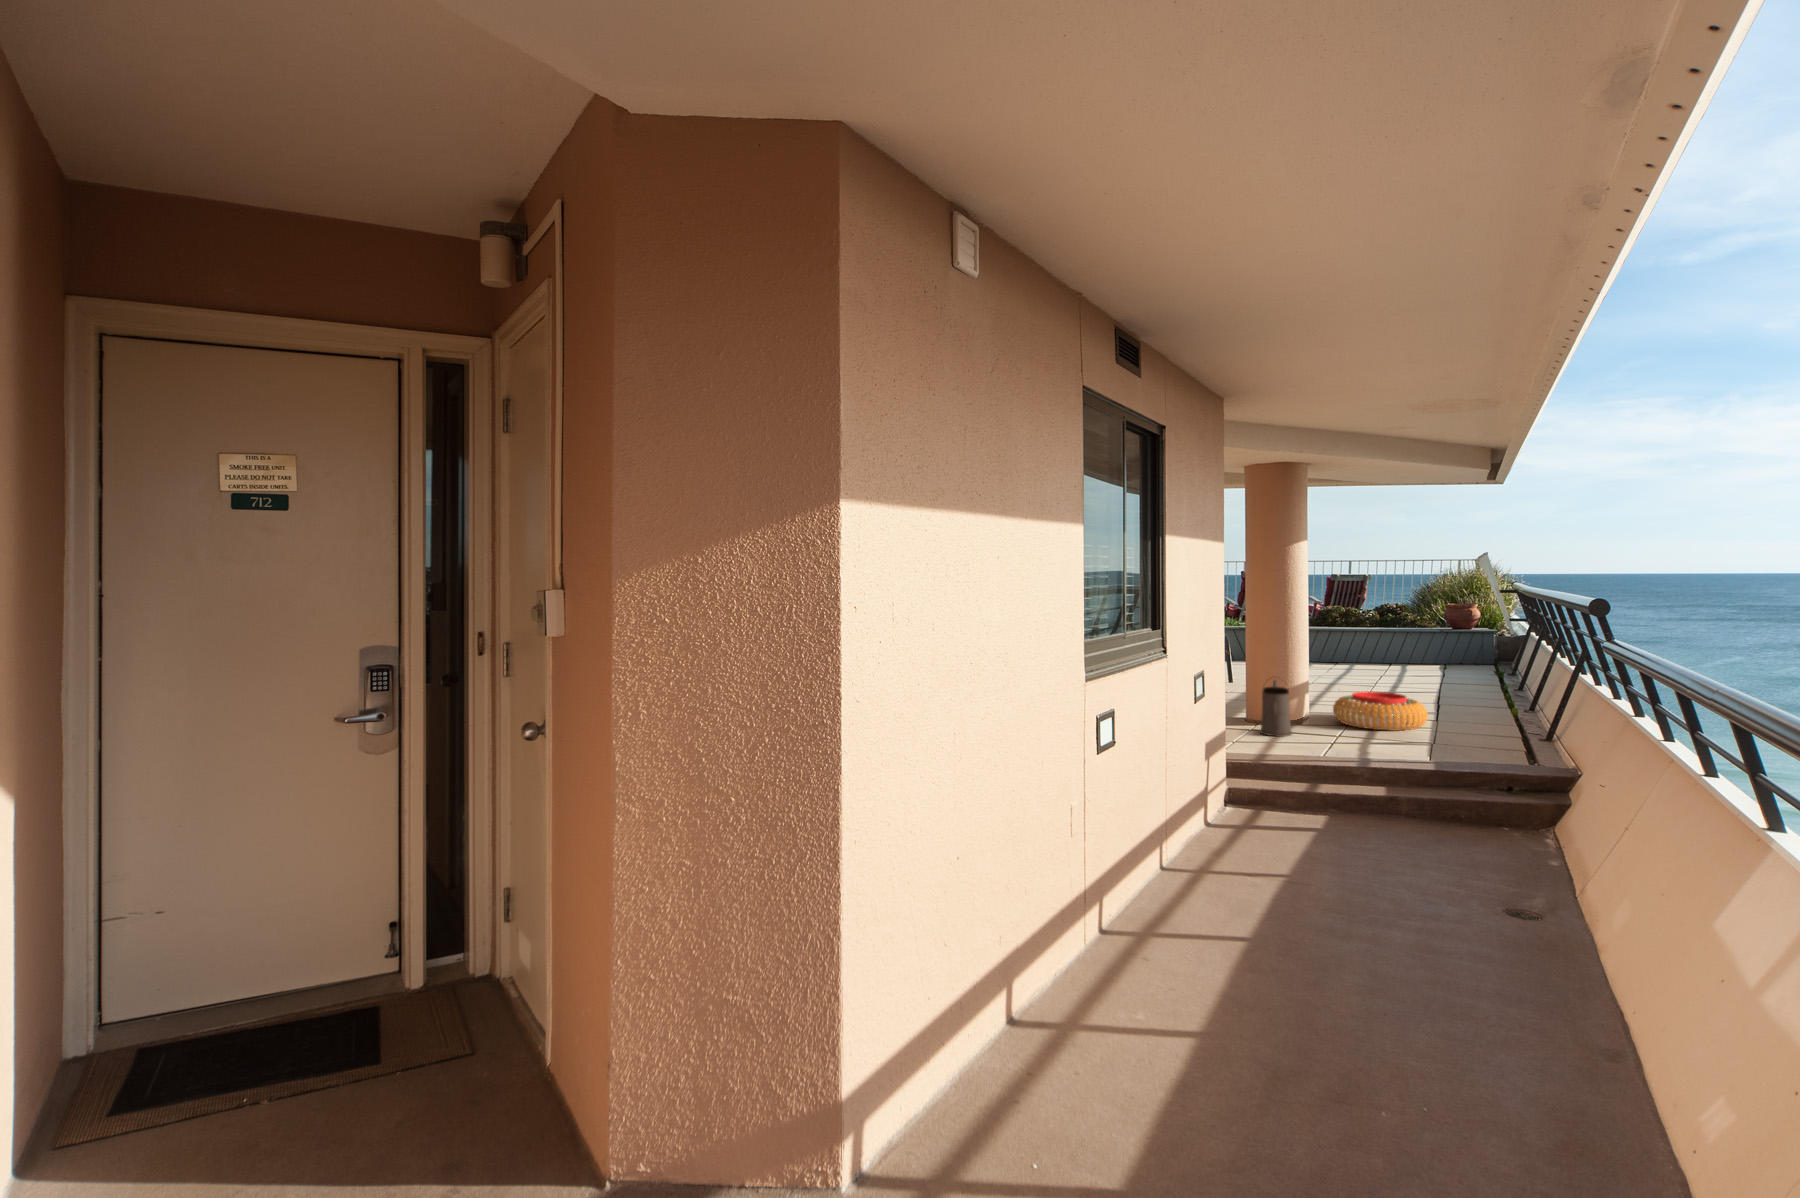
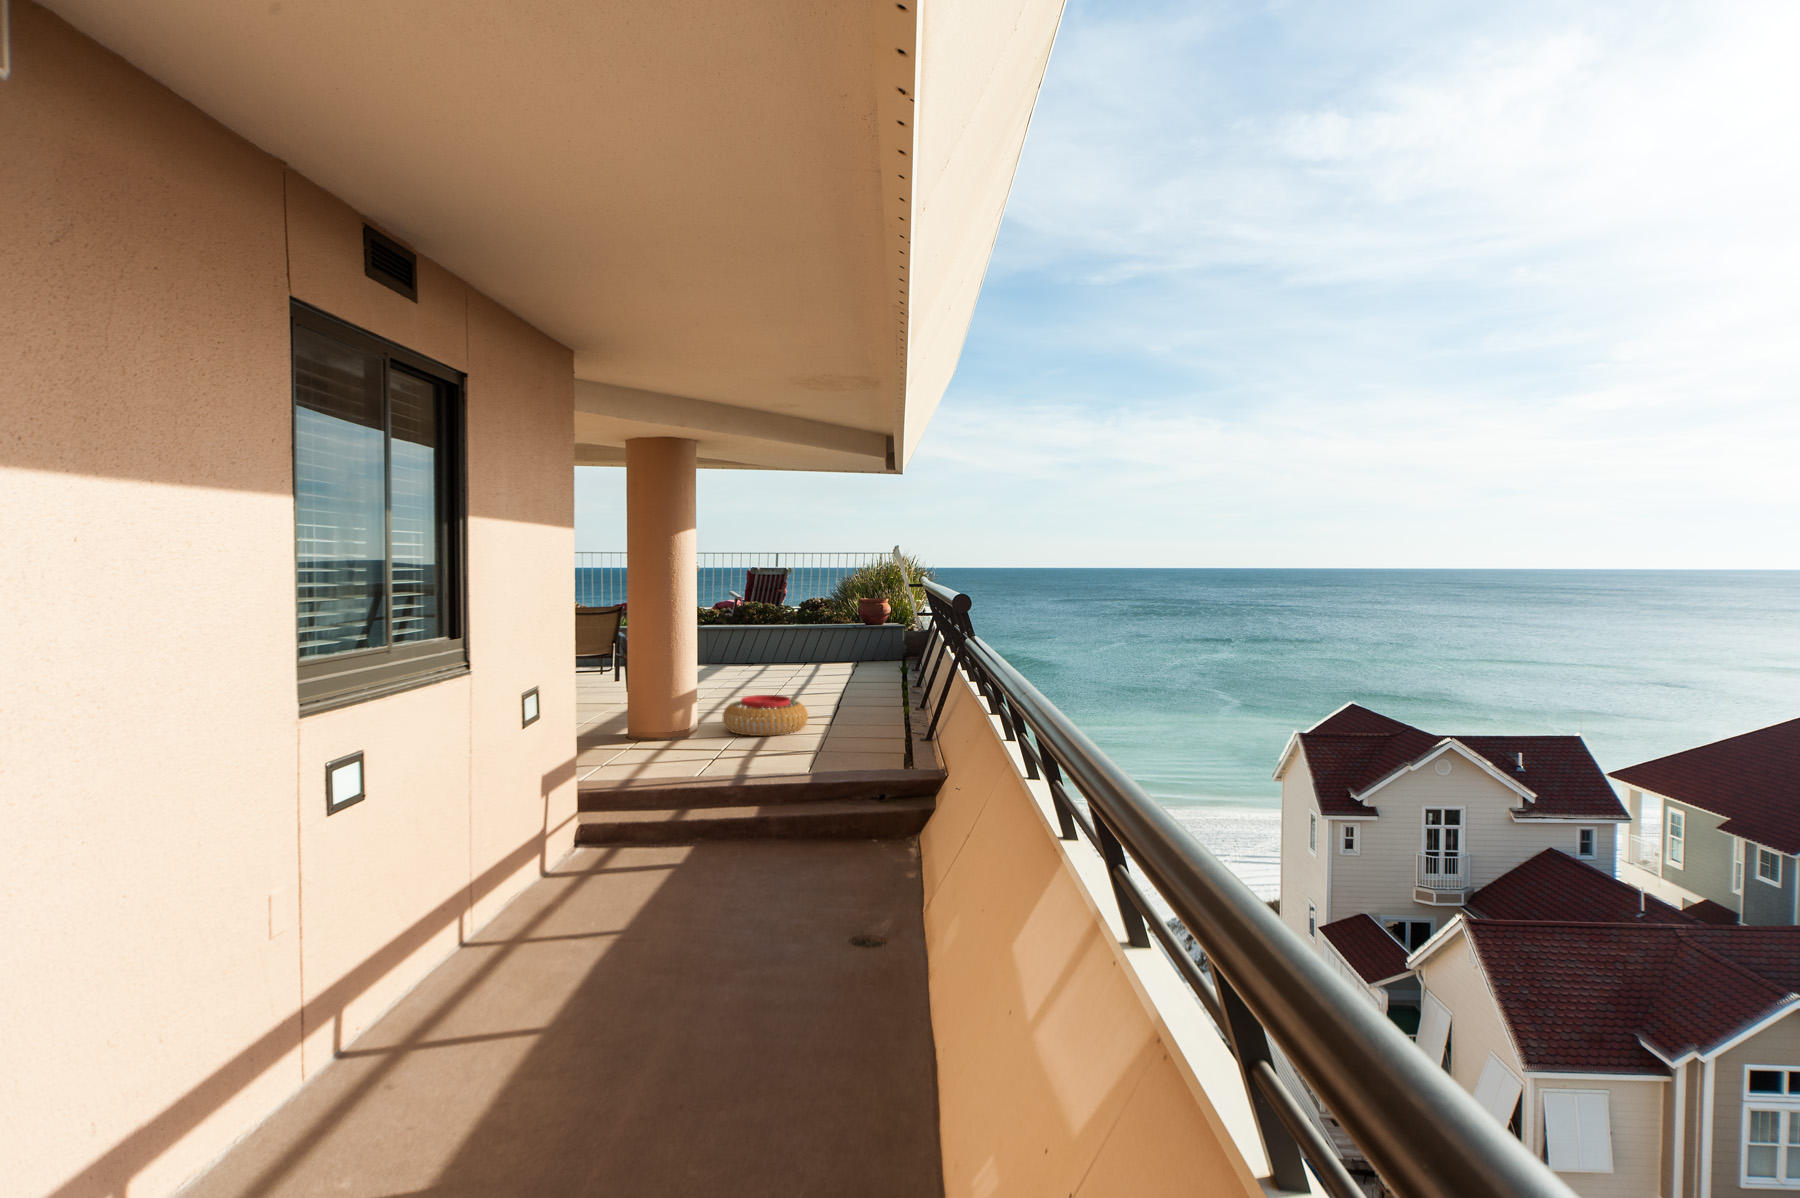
watering can: present [1260,679,1292,737] -> none [641,685,676,754]

